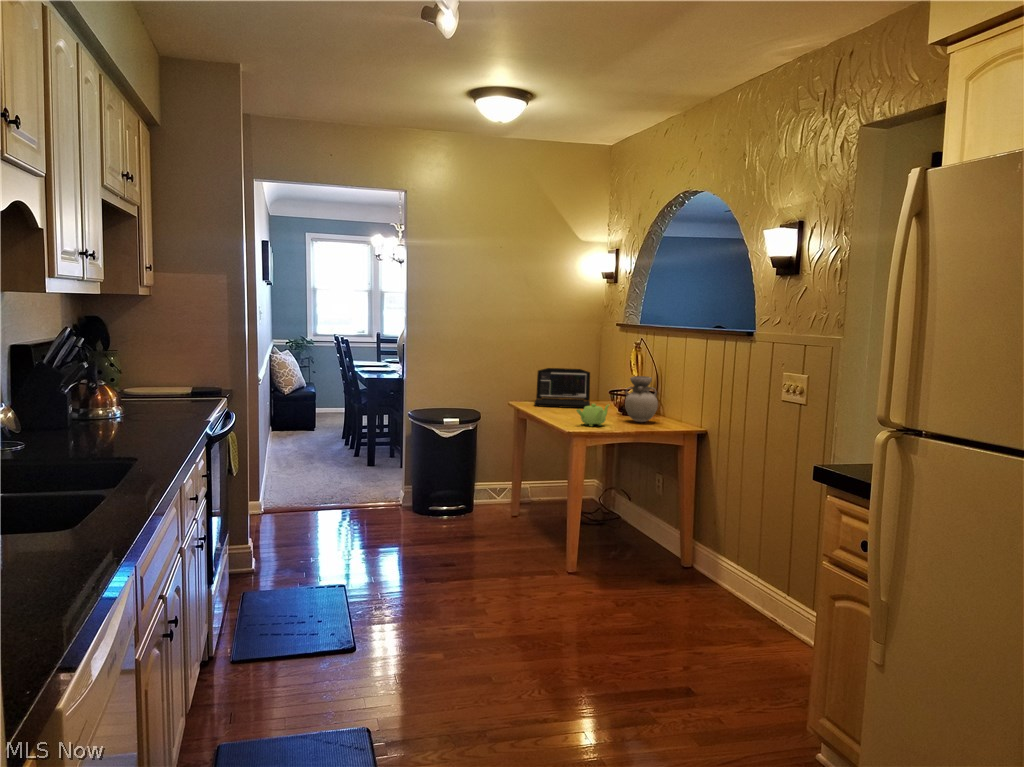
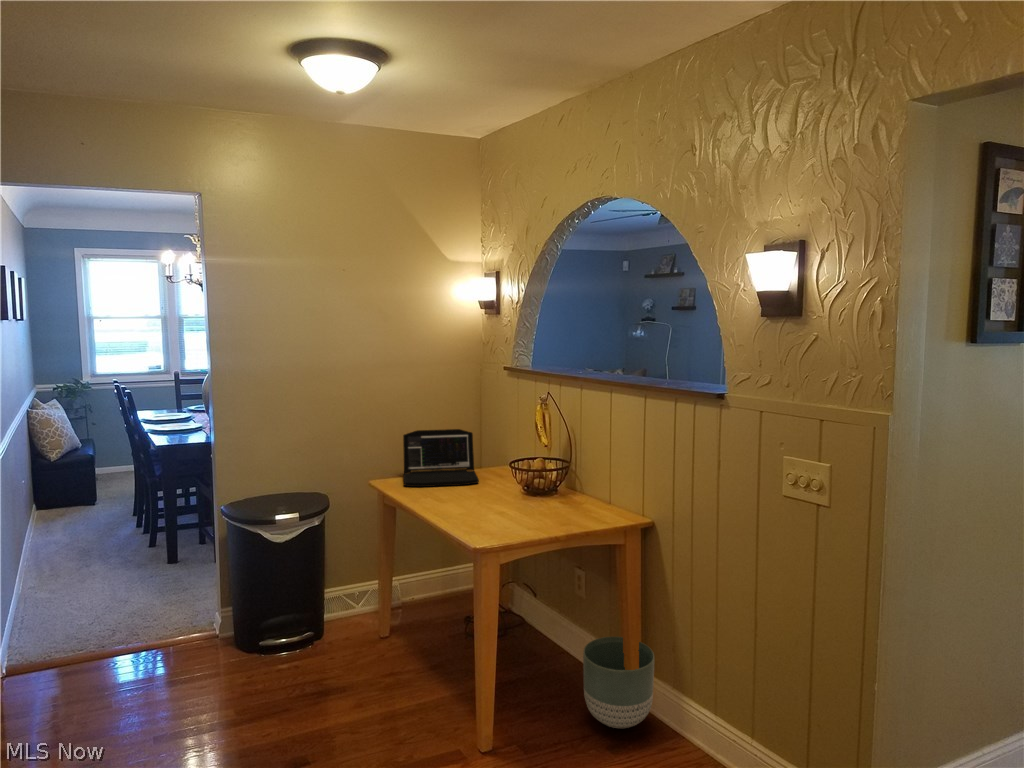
vase: present [625,376,658,422] -> none [537,447,581,511]
teapot: present [577,404,609,426] -> none [480,494,524,531]
planter: none [647,517,700,577] -> present [583,637,654,728]

